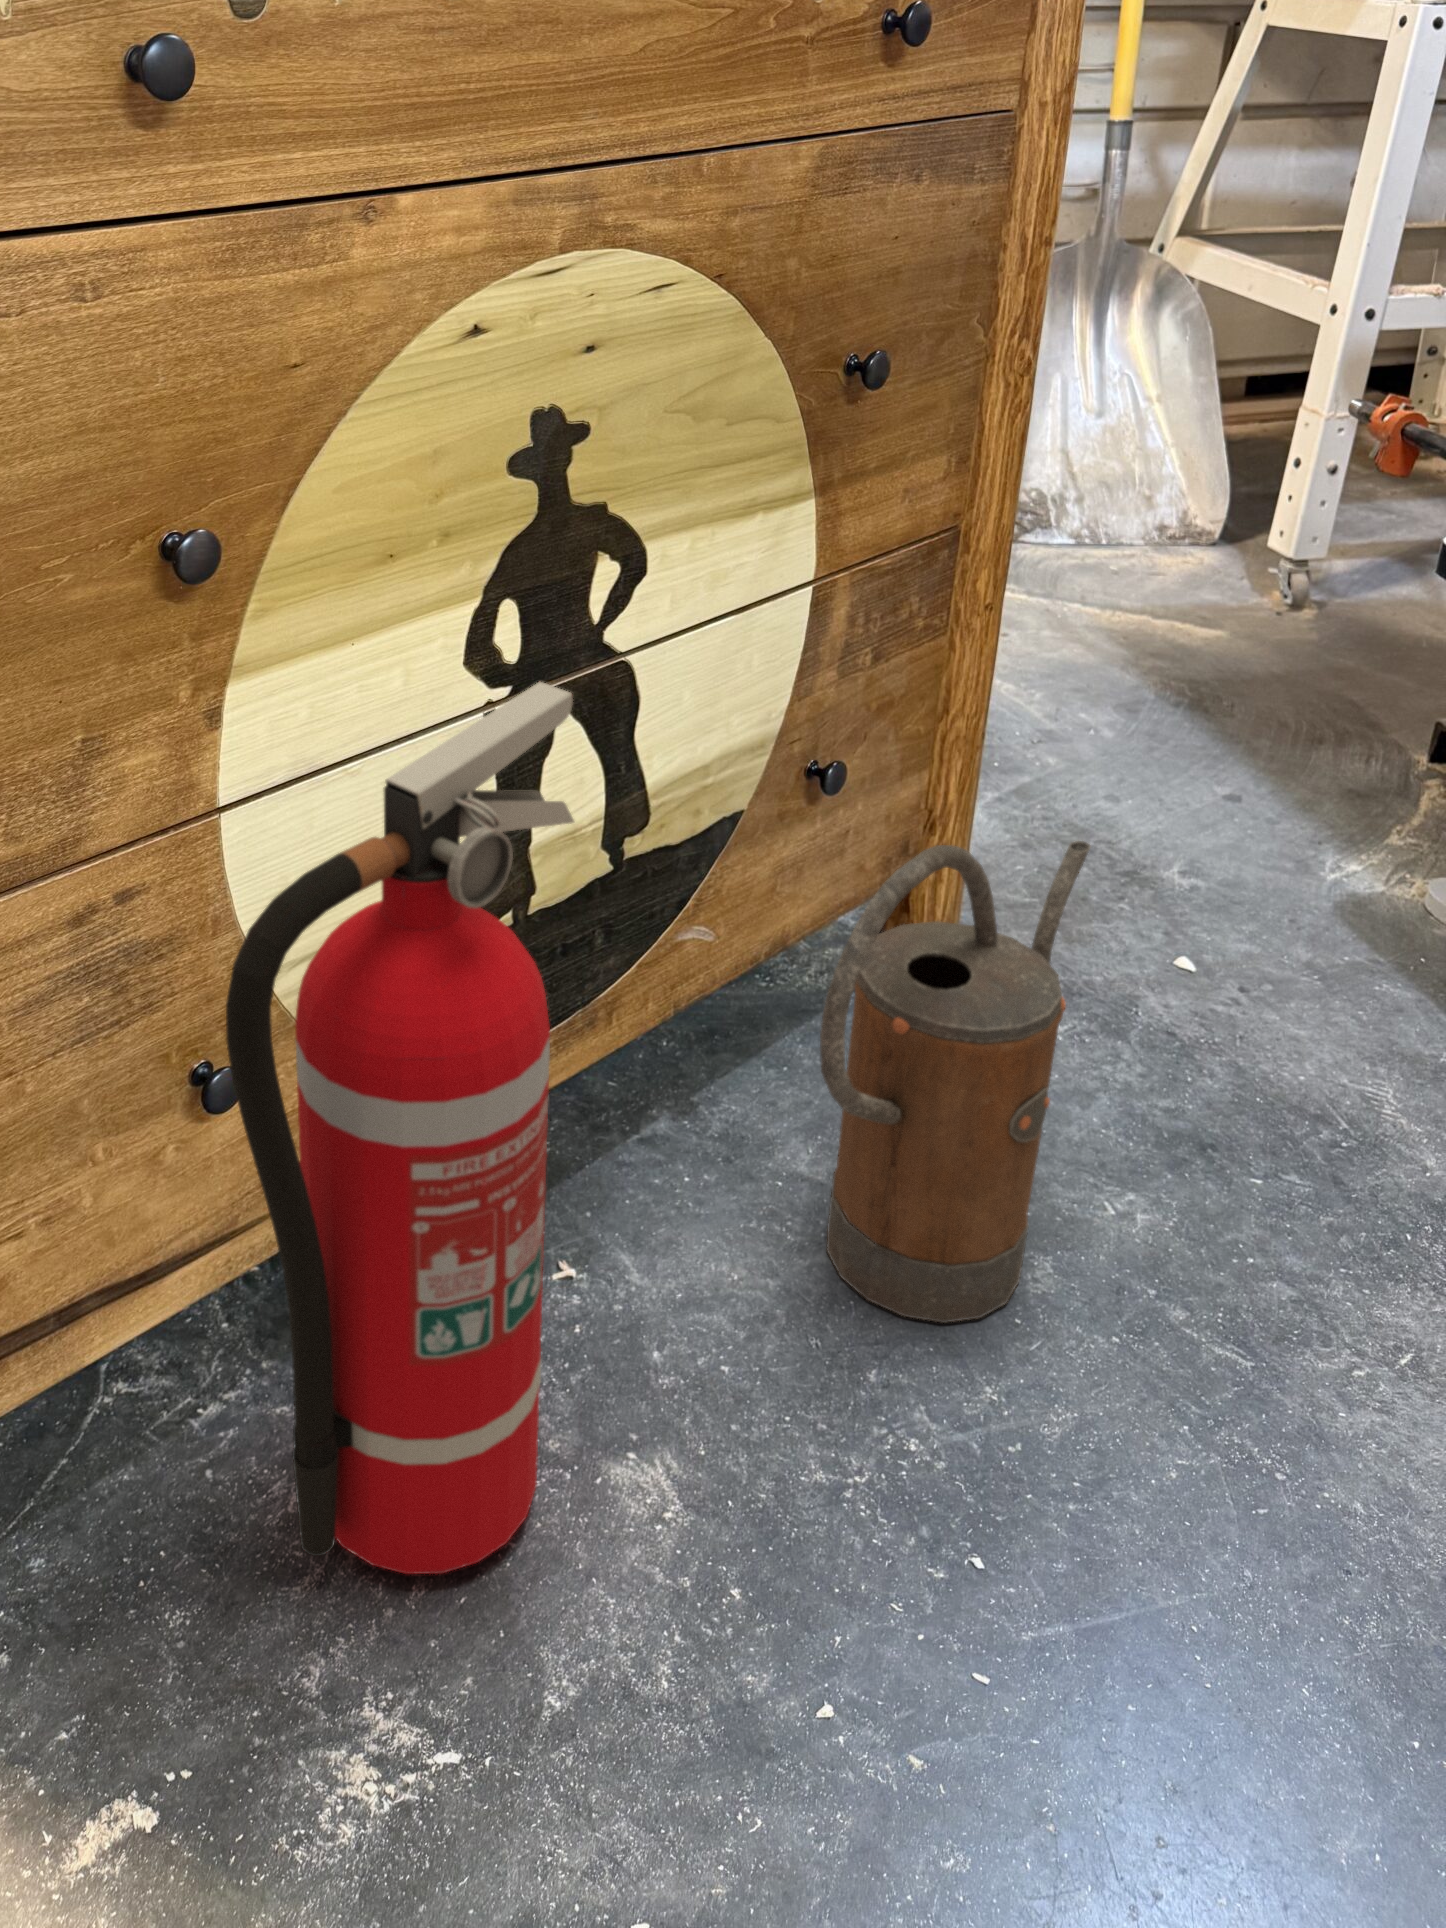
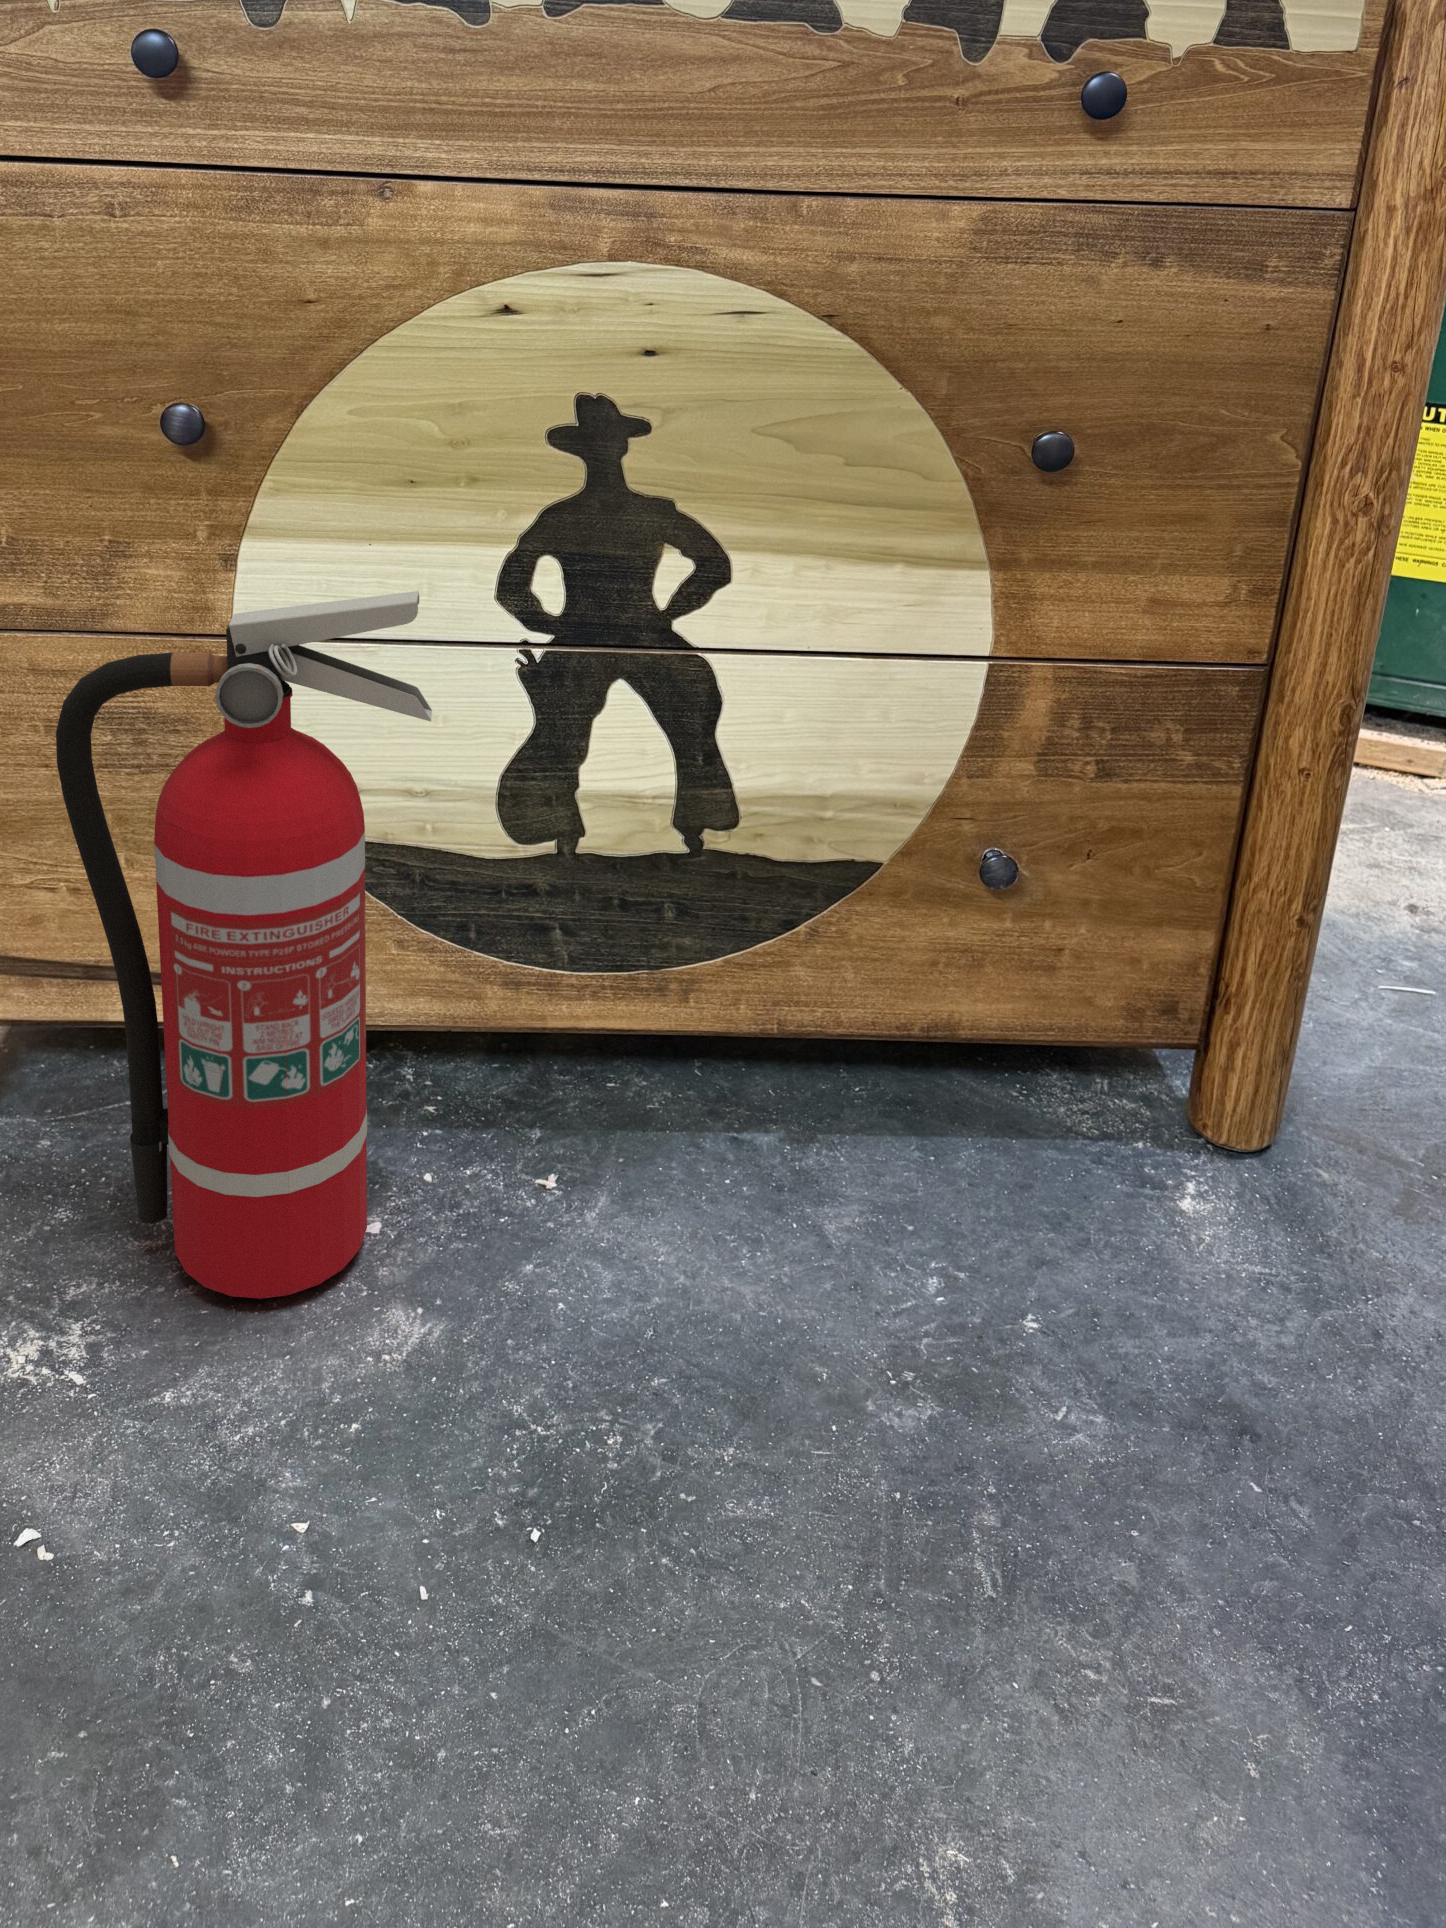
watering can: present [820,841,1091,1322] -> none [626,885,1117,1417]

